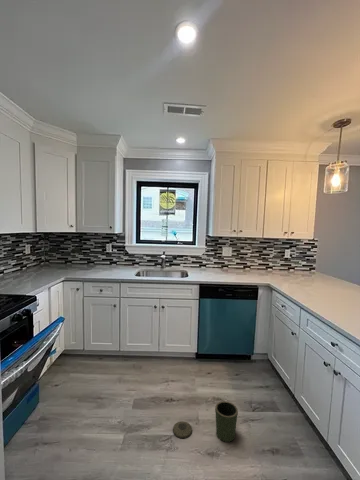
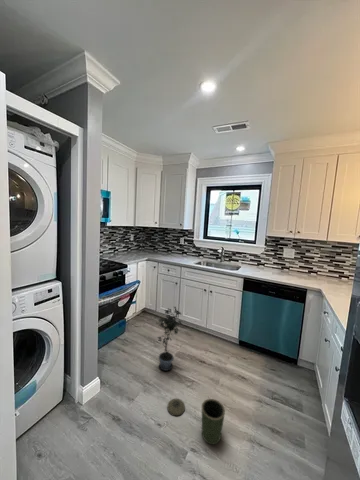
potted plant: none [129,326,166,404] -> present [158,307,181,370]

